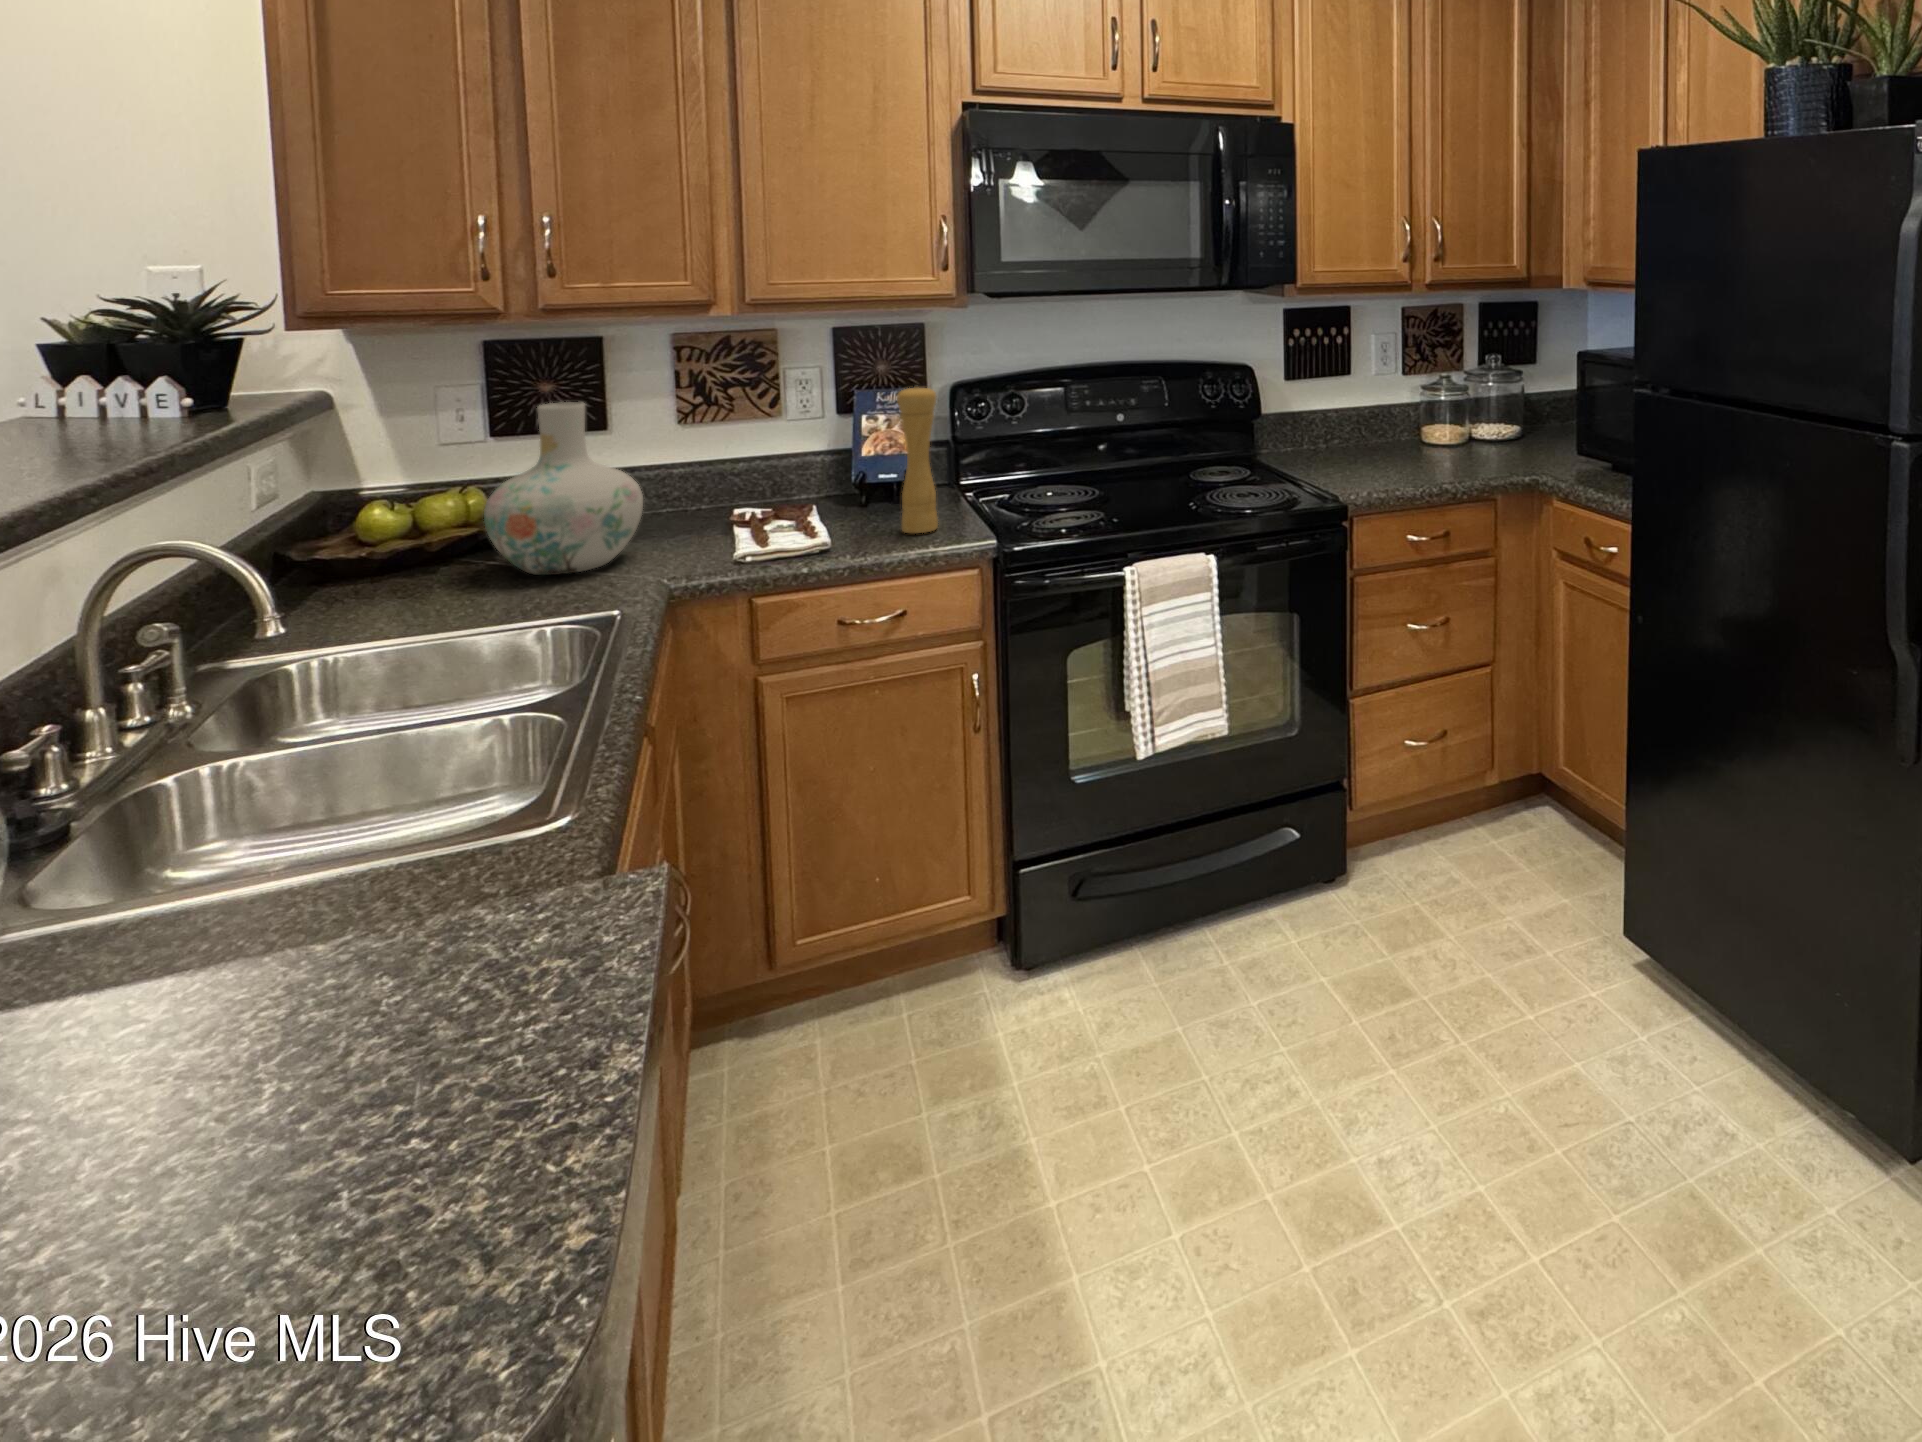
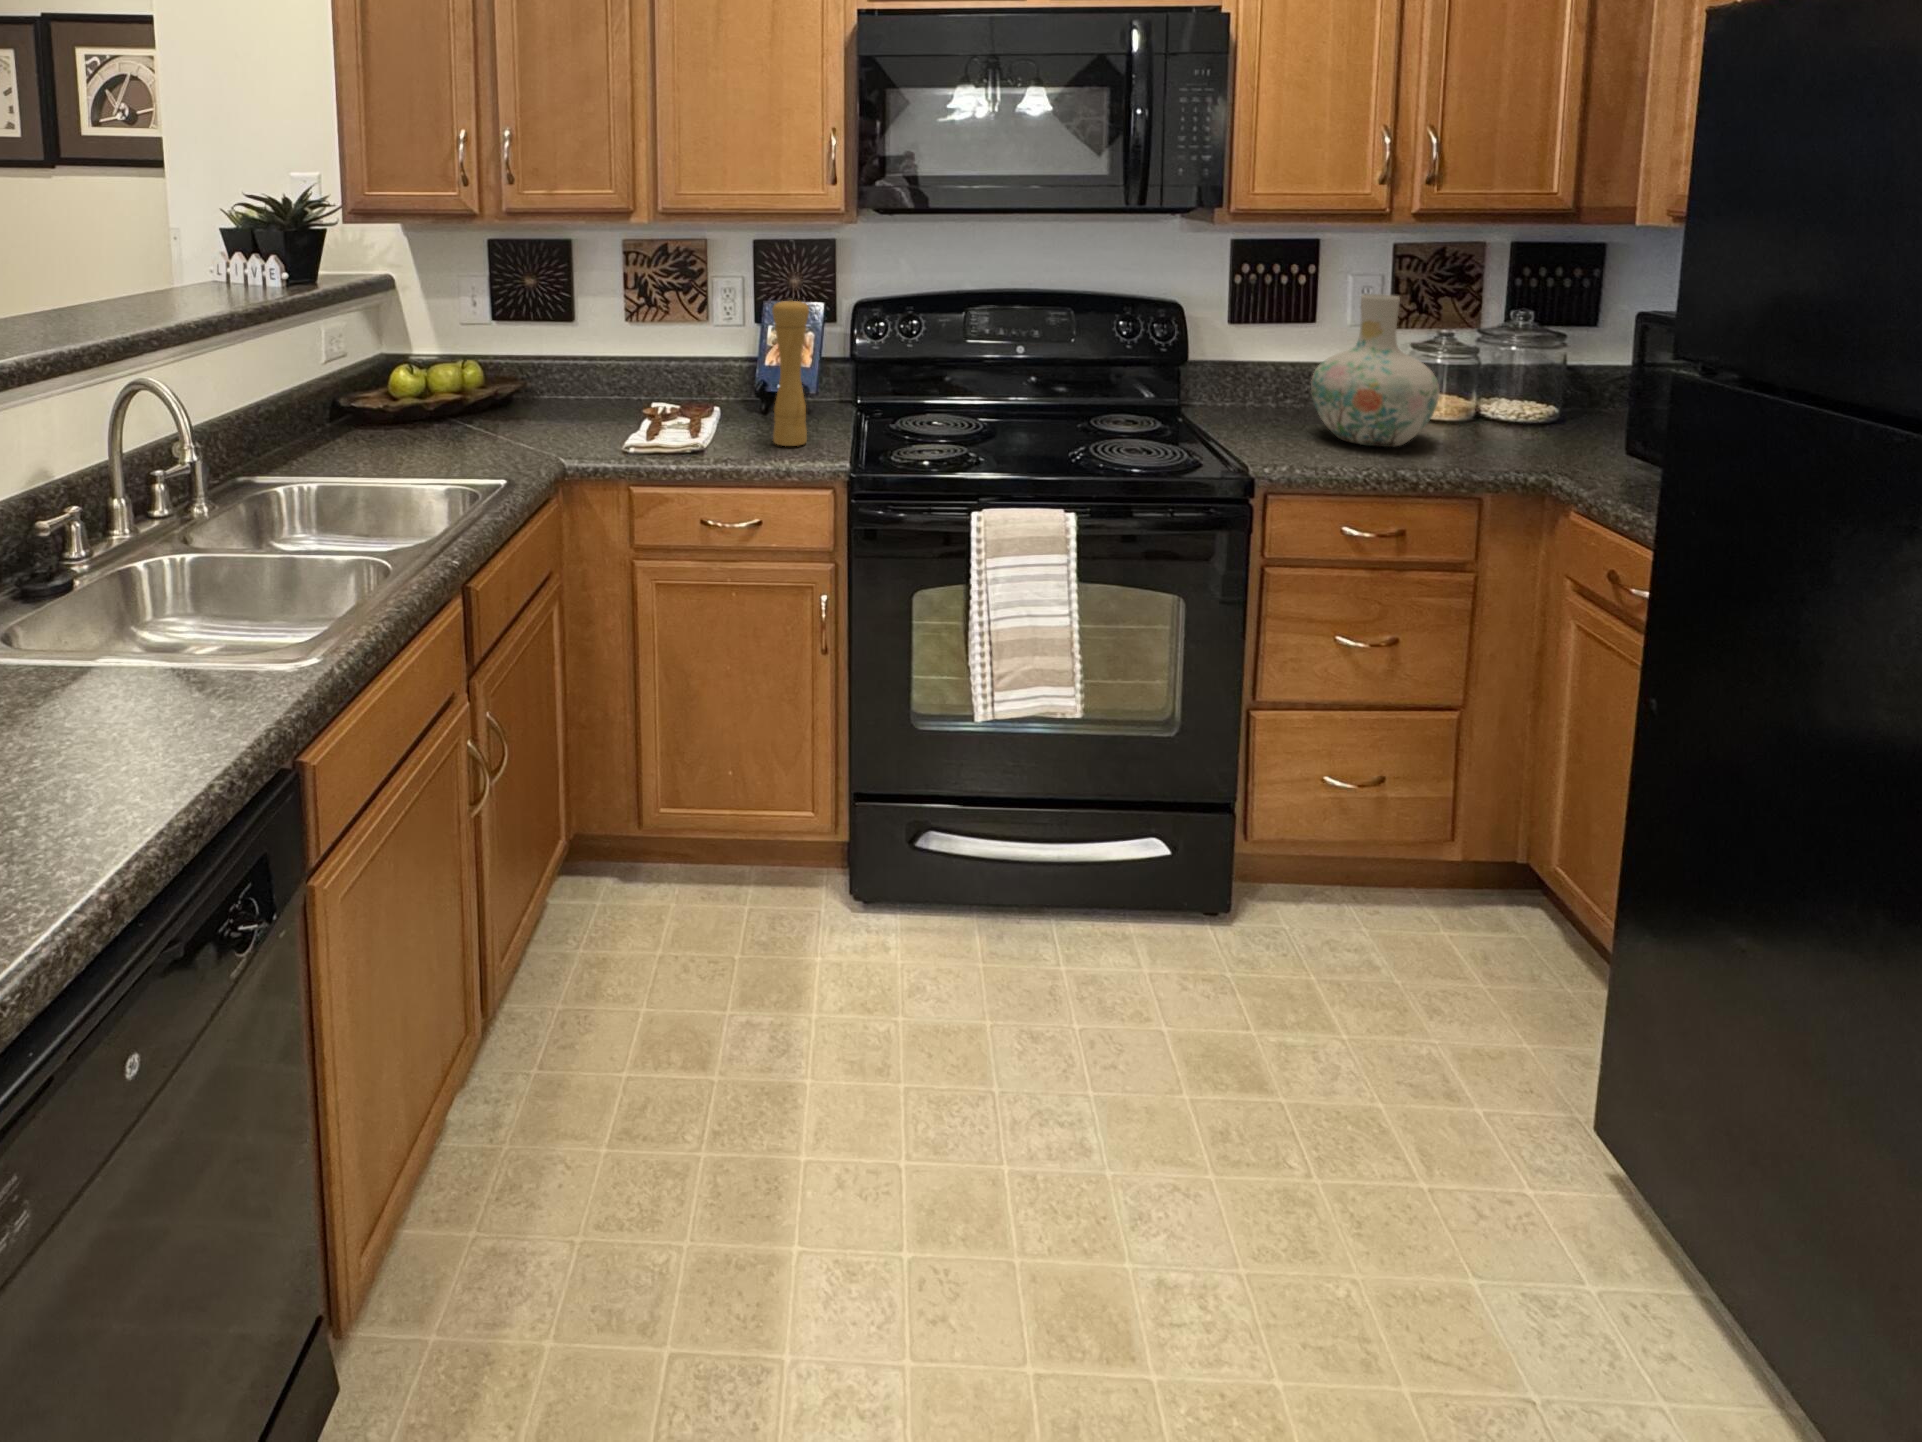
vase: present [484,402,643,575] -> present [1311,294,1440,447]

